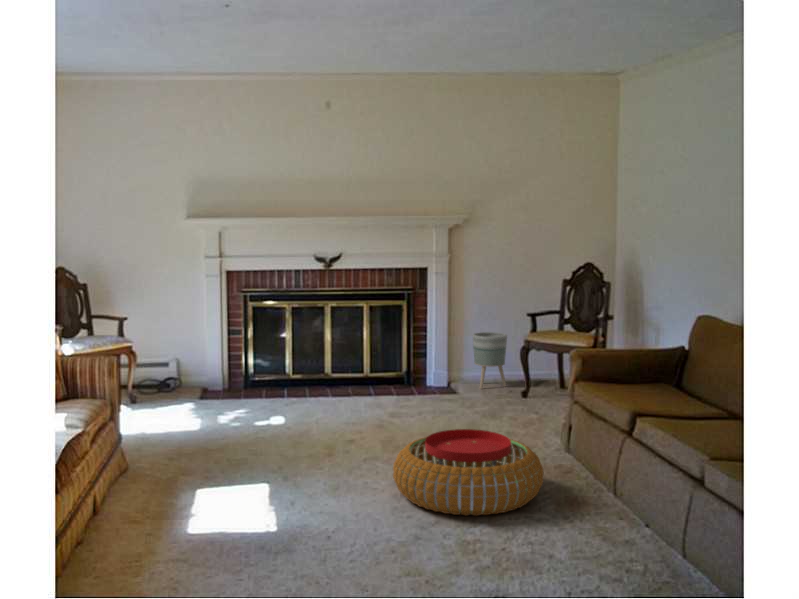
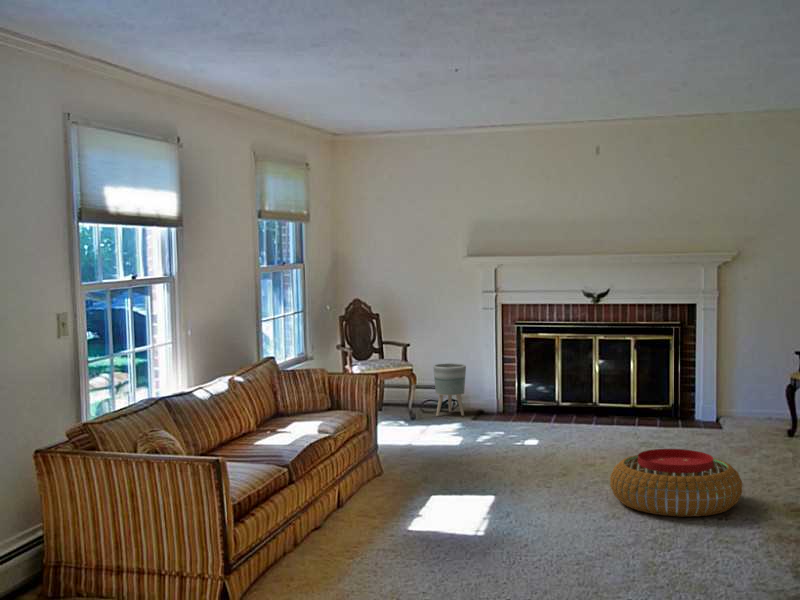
planter: present [473,332,507,389] -> present [433,363,466,416]

